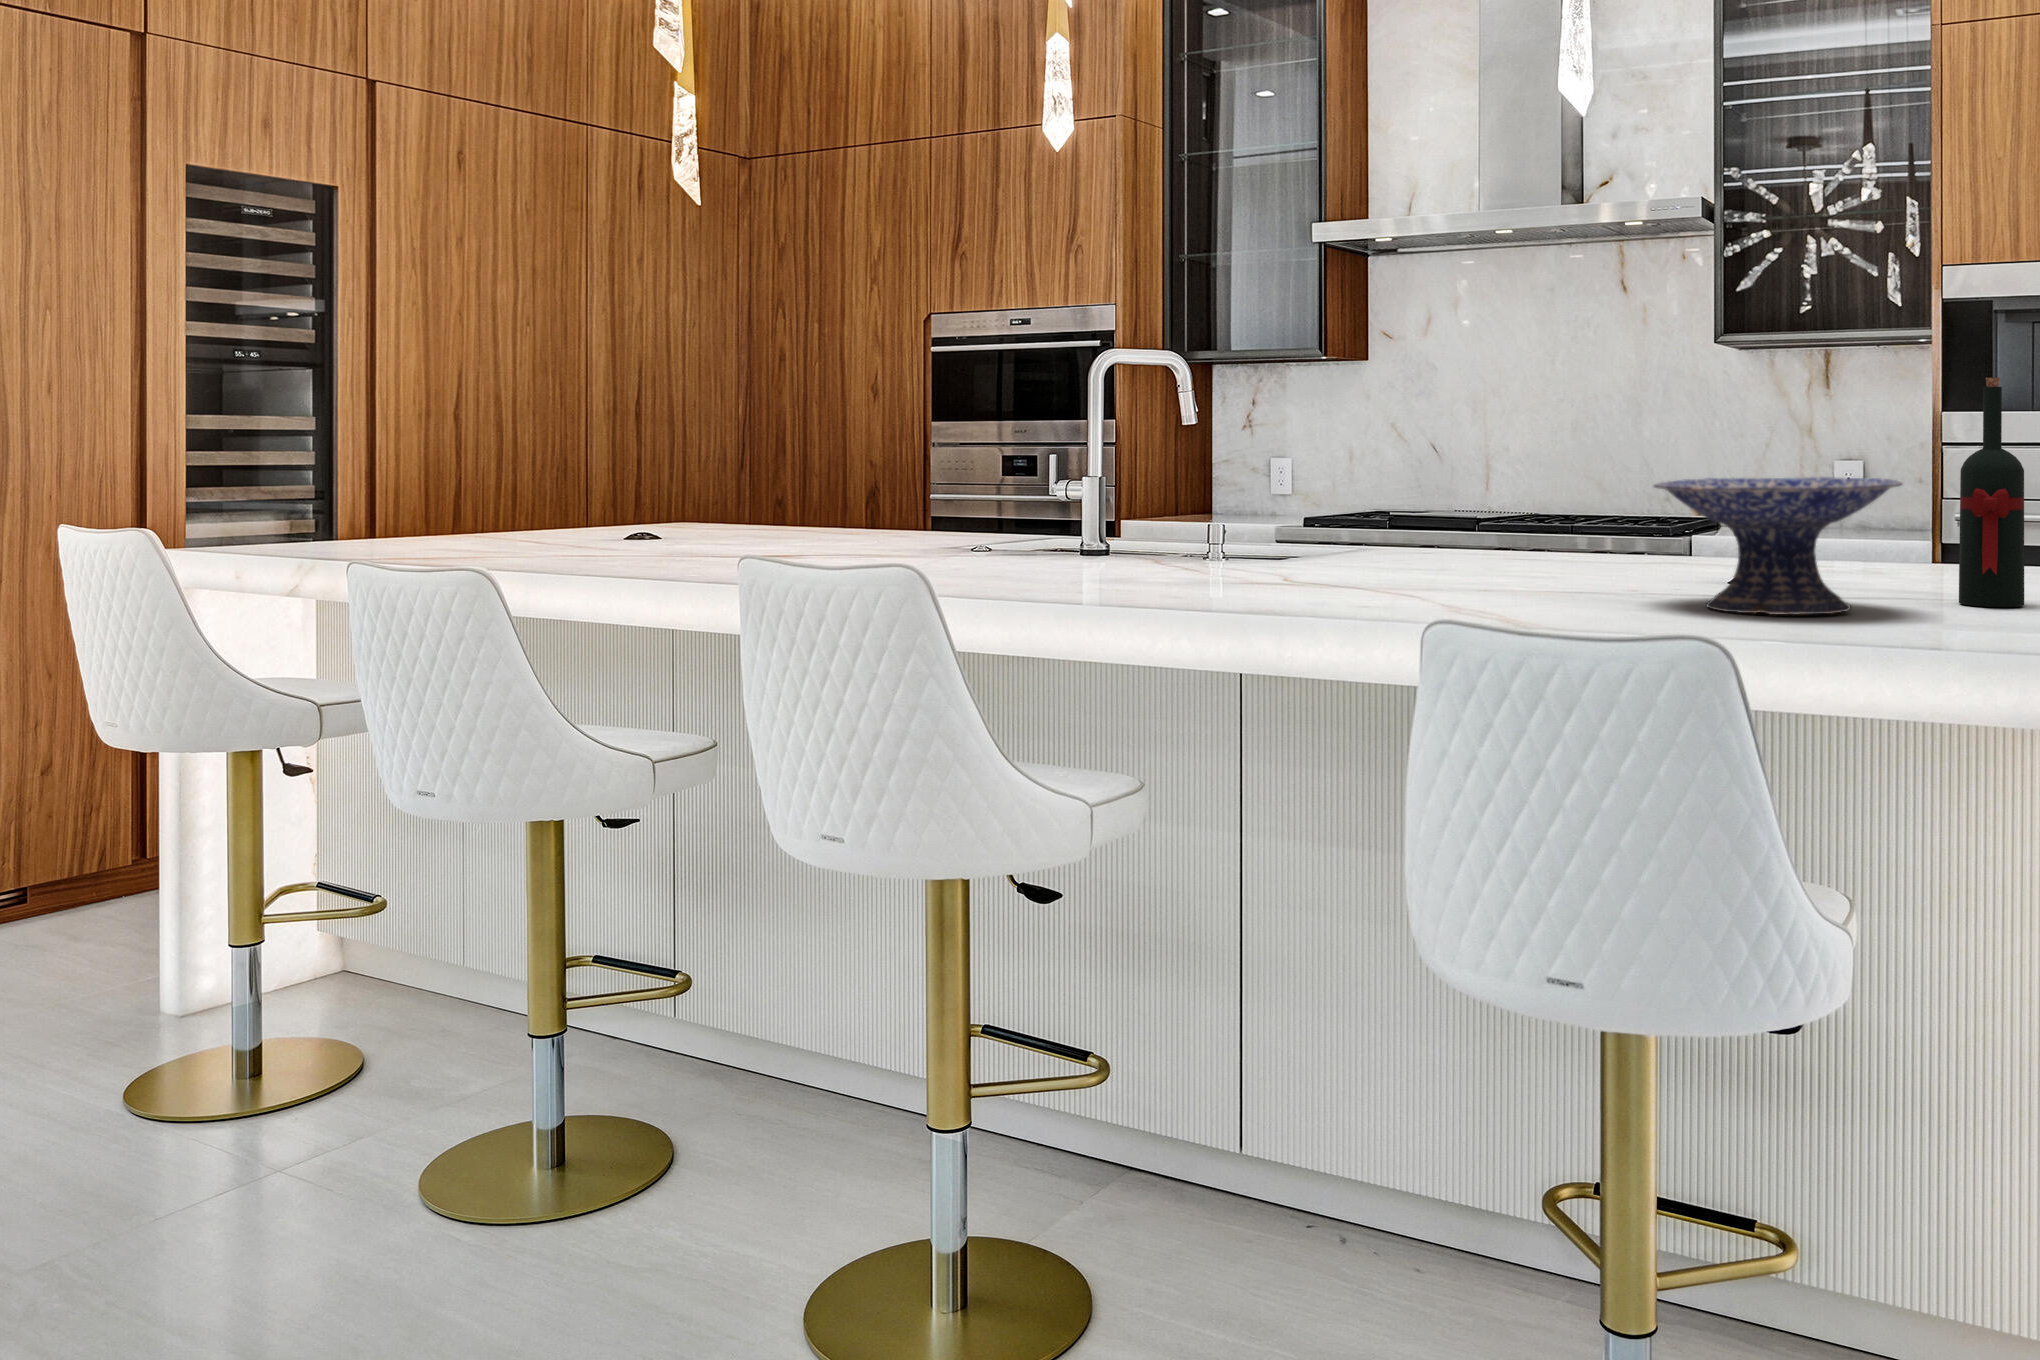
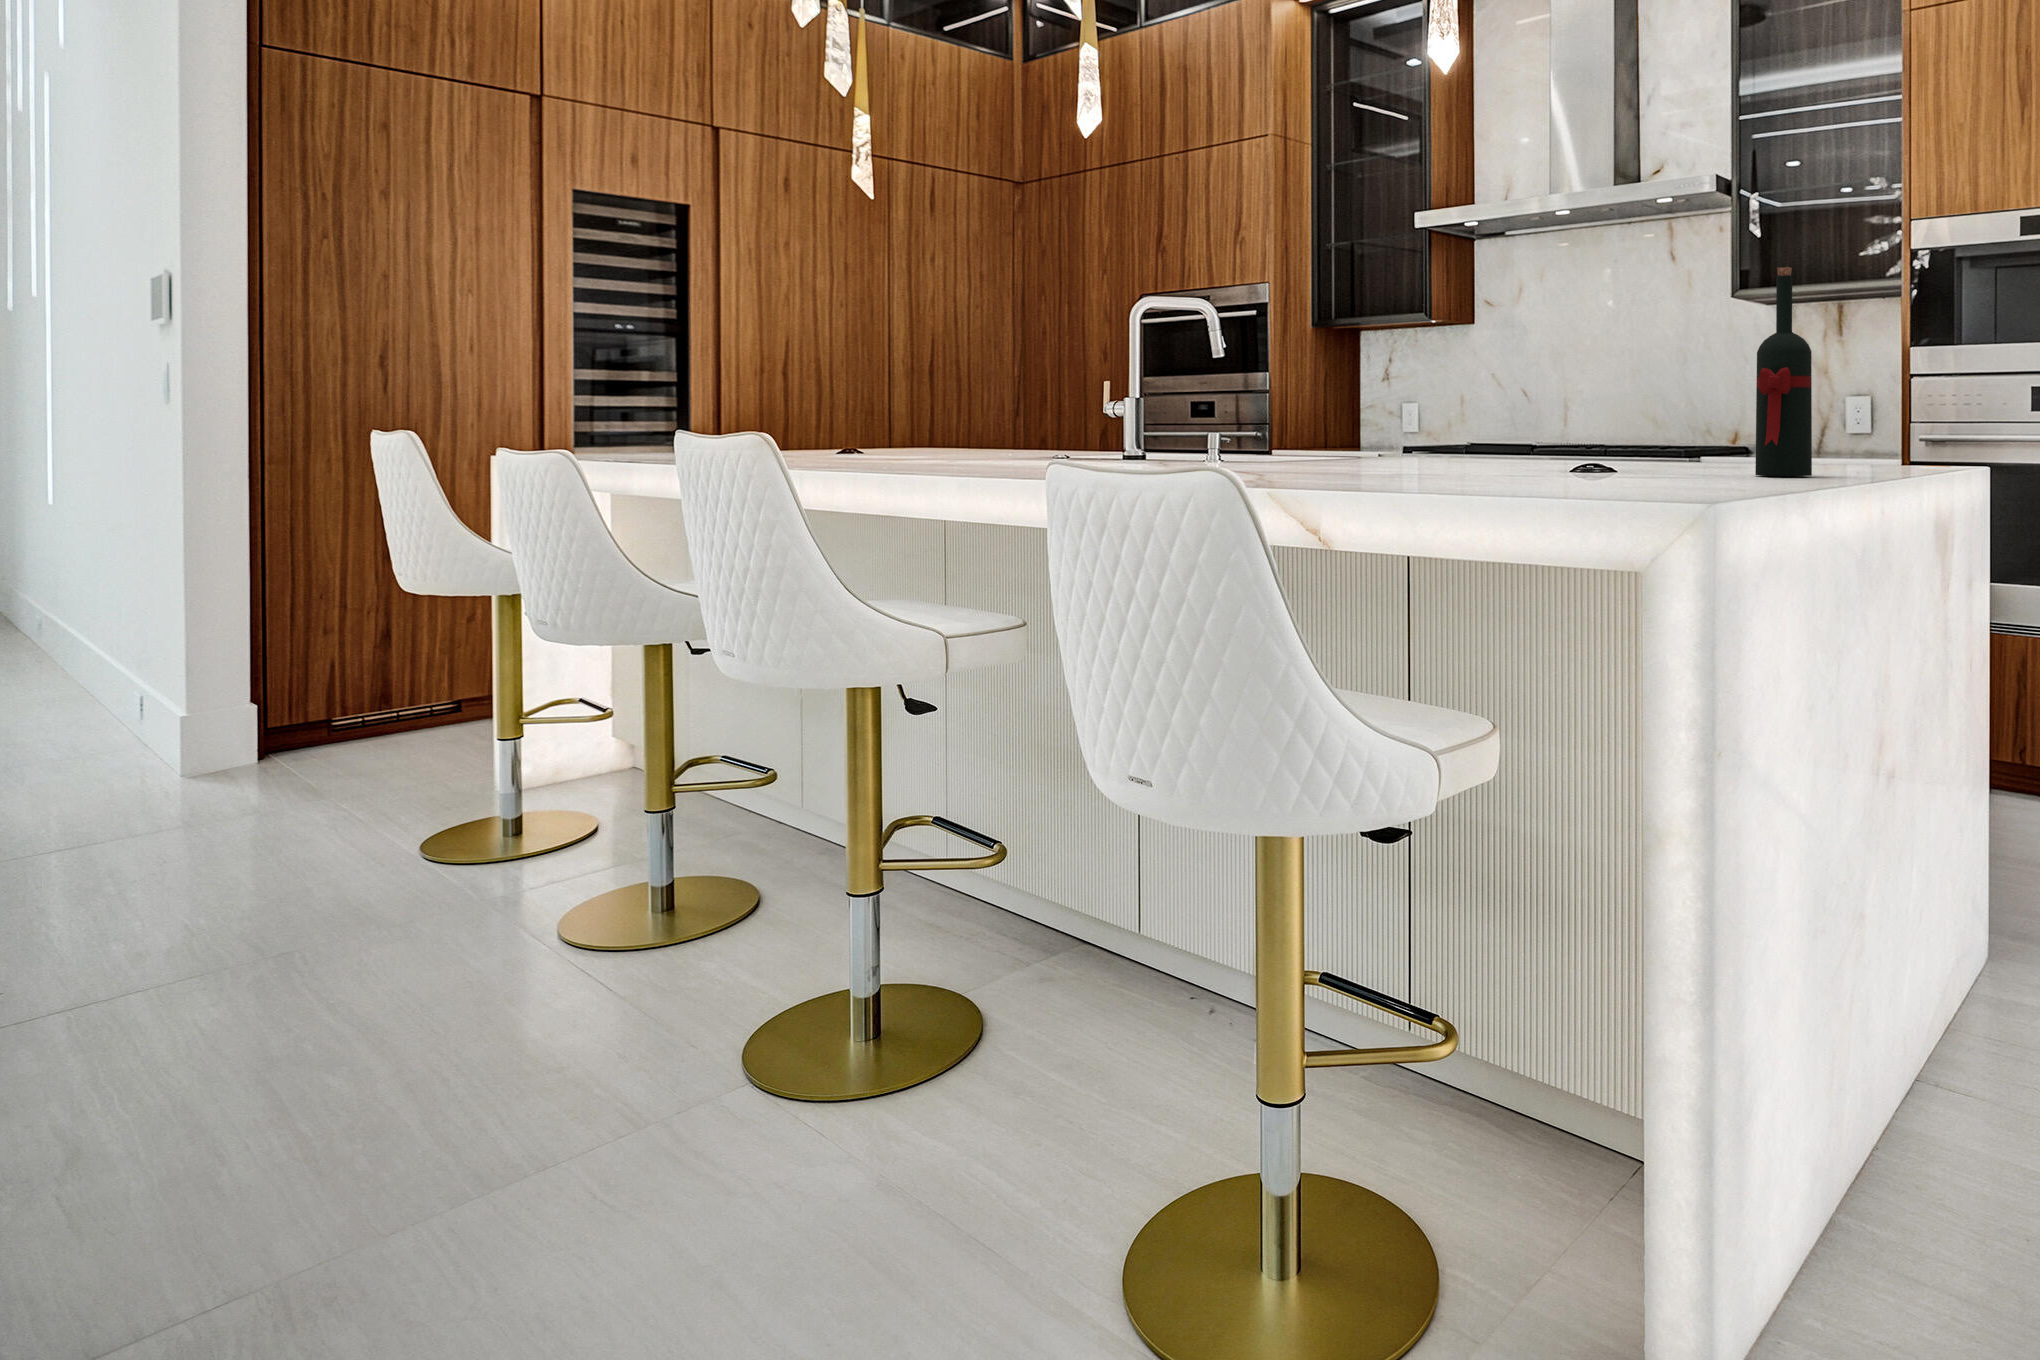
decorative bowl: present [1654,477,1902,615] -> none [1458,356,1674,477]

